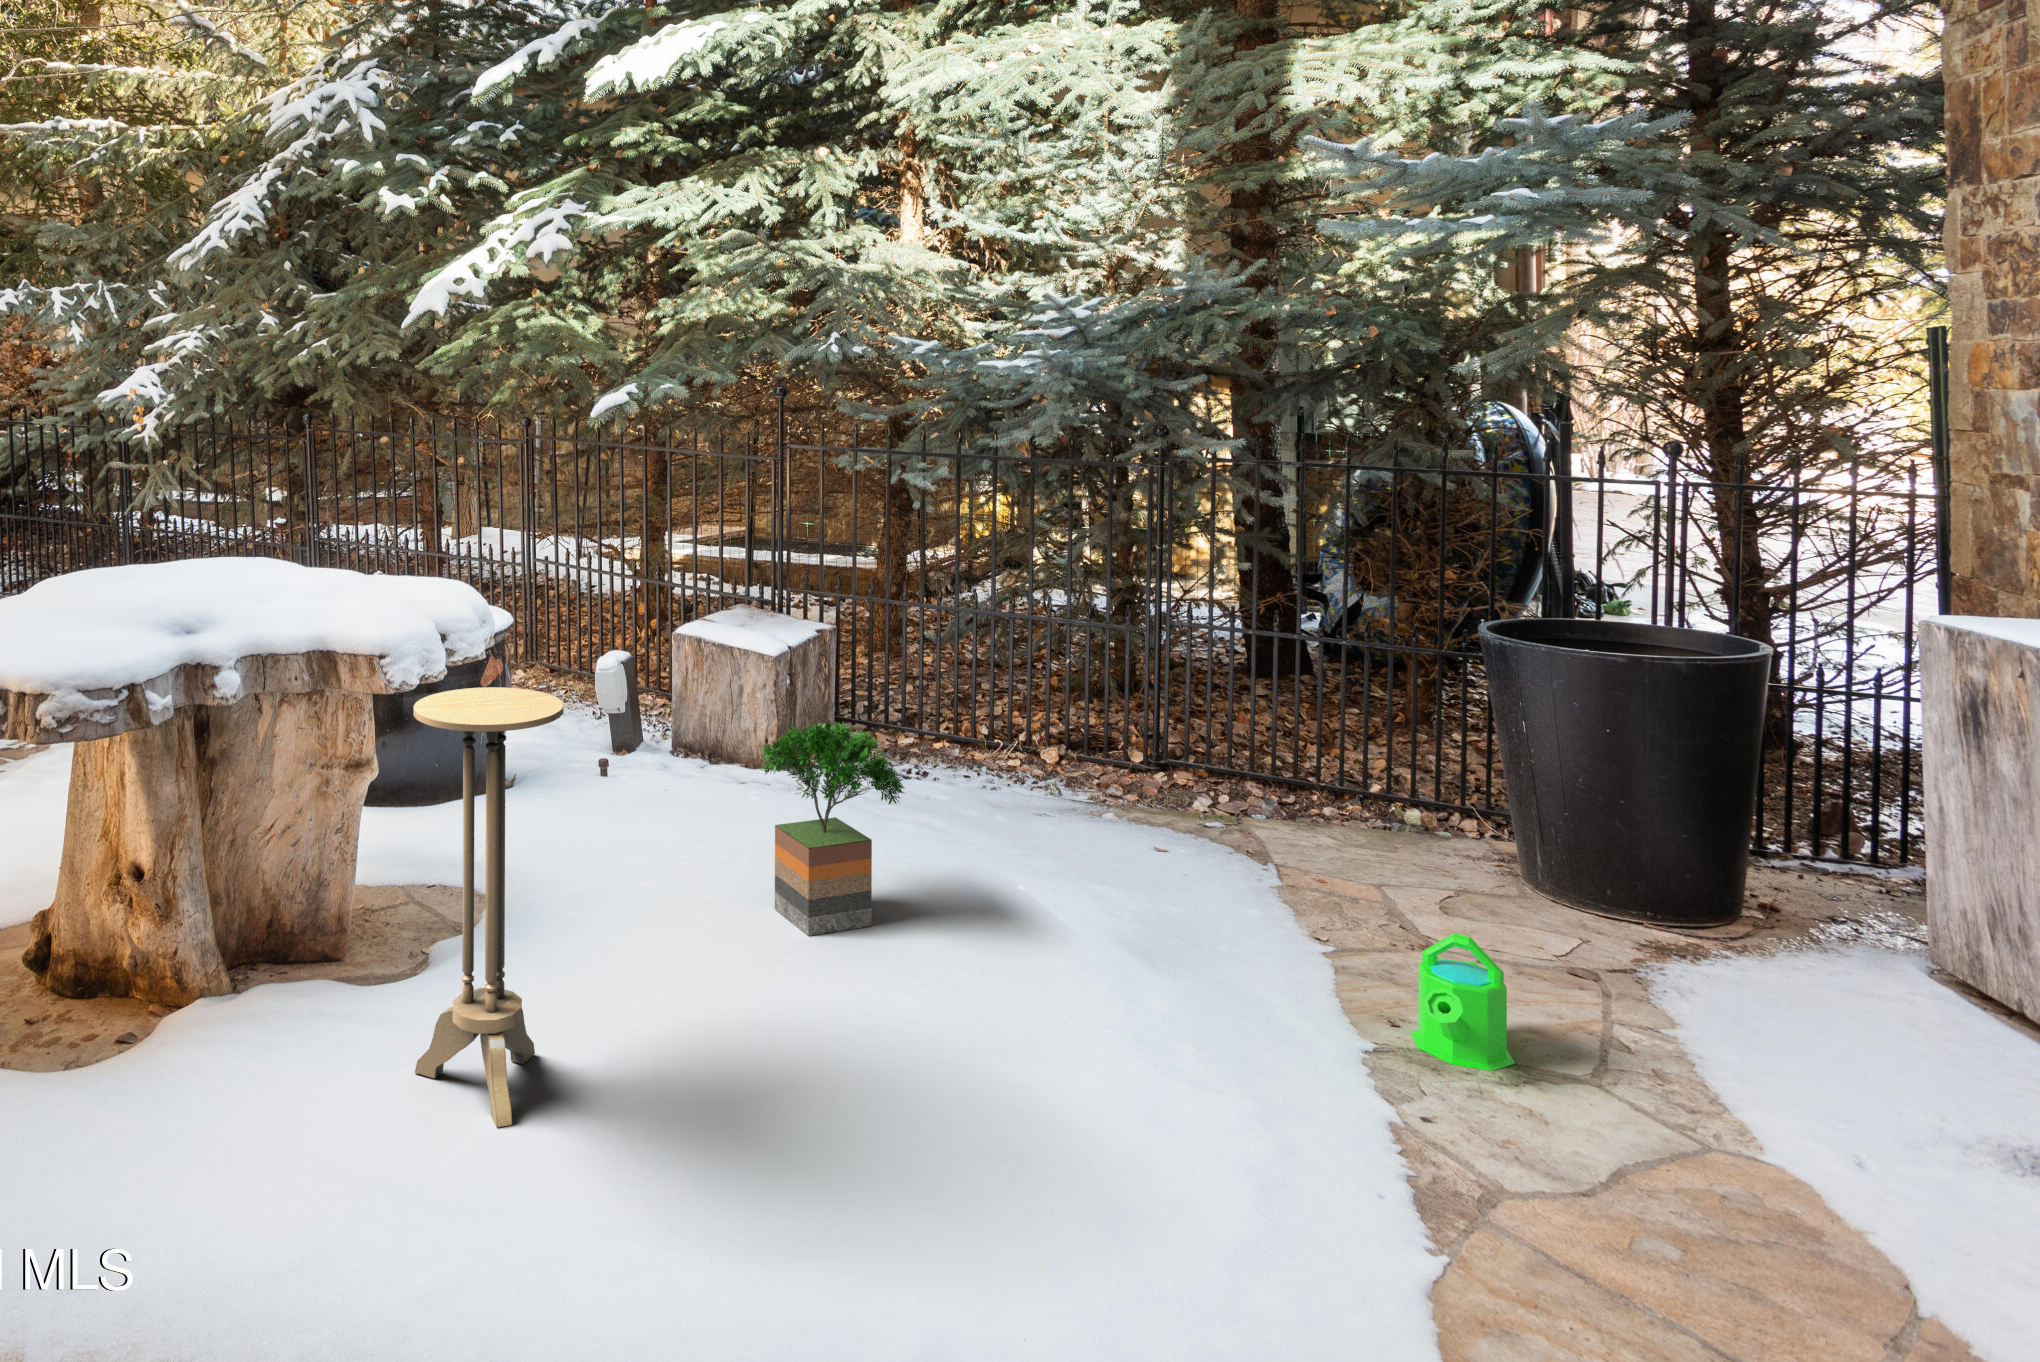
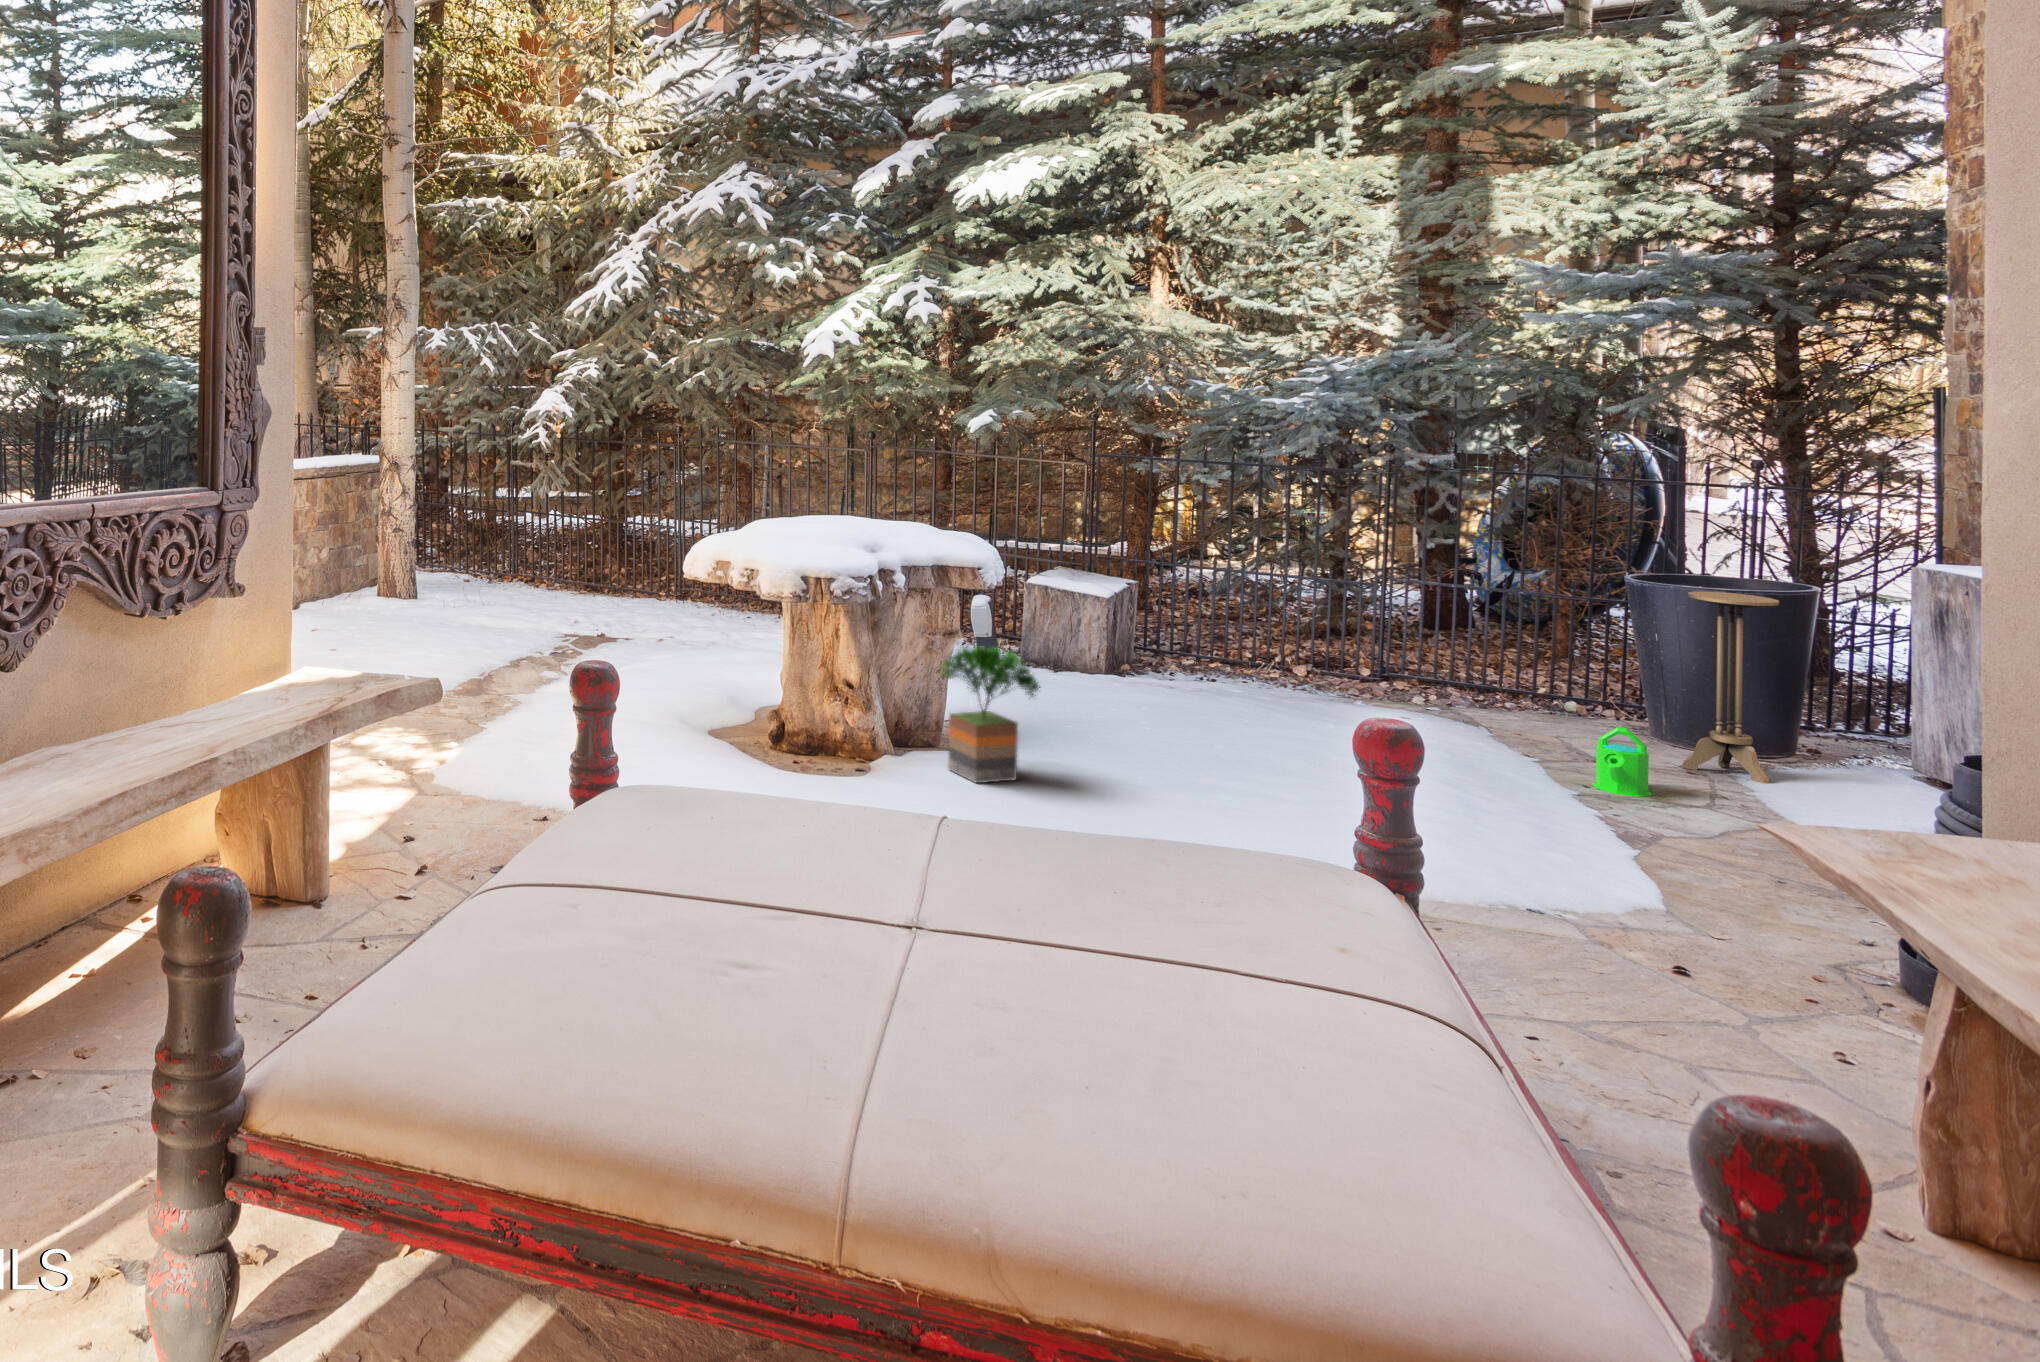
side table: present [414,687,564,1128] -> present [1682,591,1779,783]
potted tree: present [760,720,905,936] -> present [941,646,1041,783]

